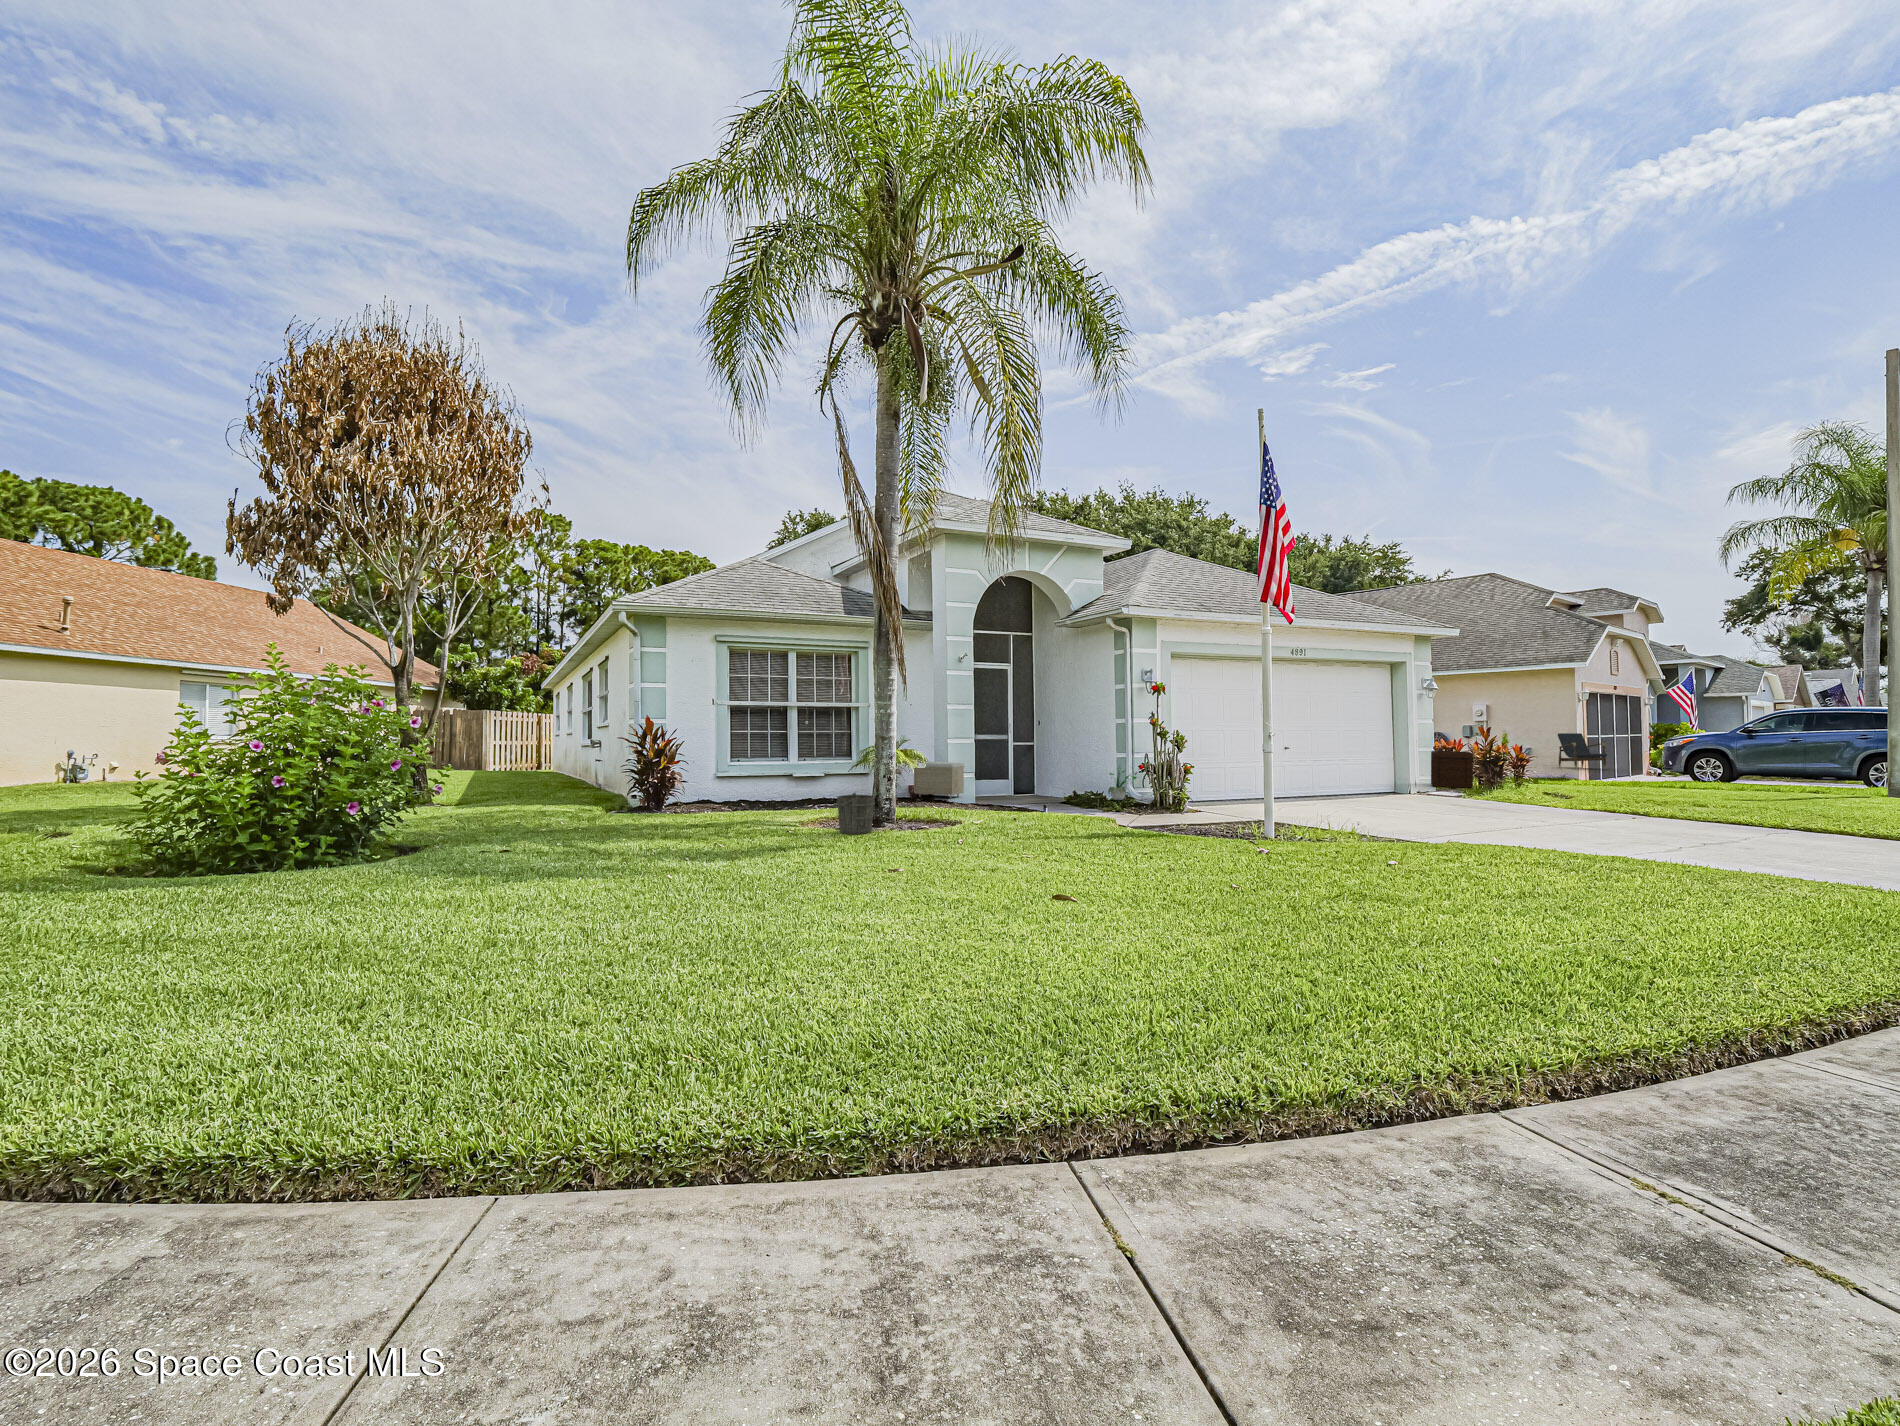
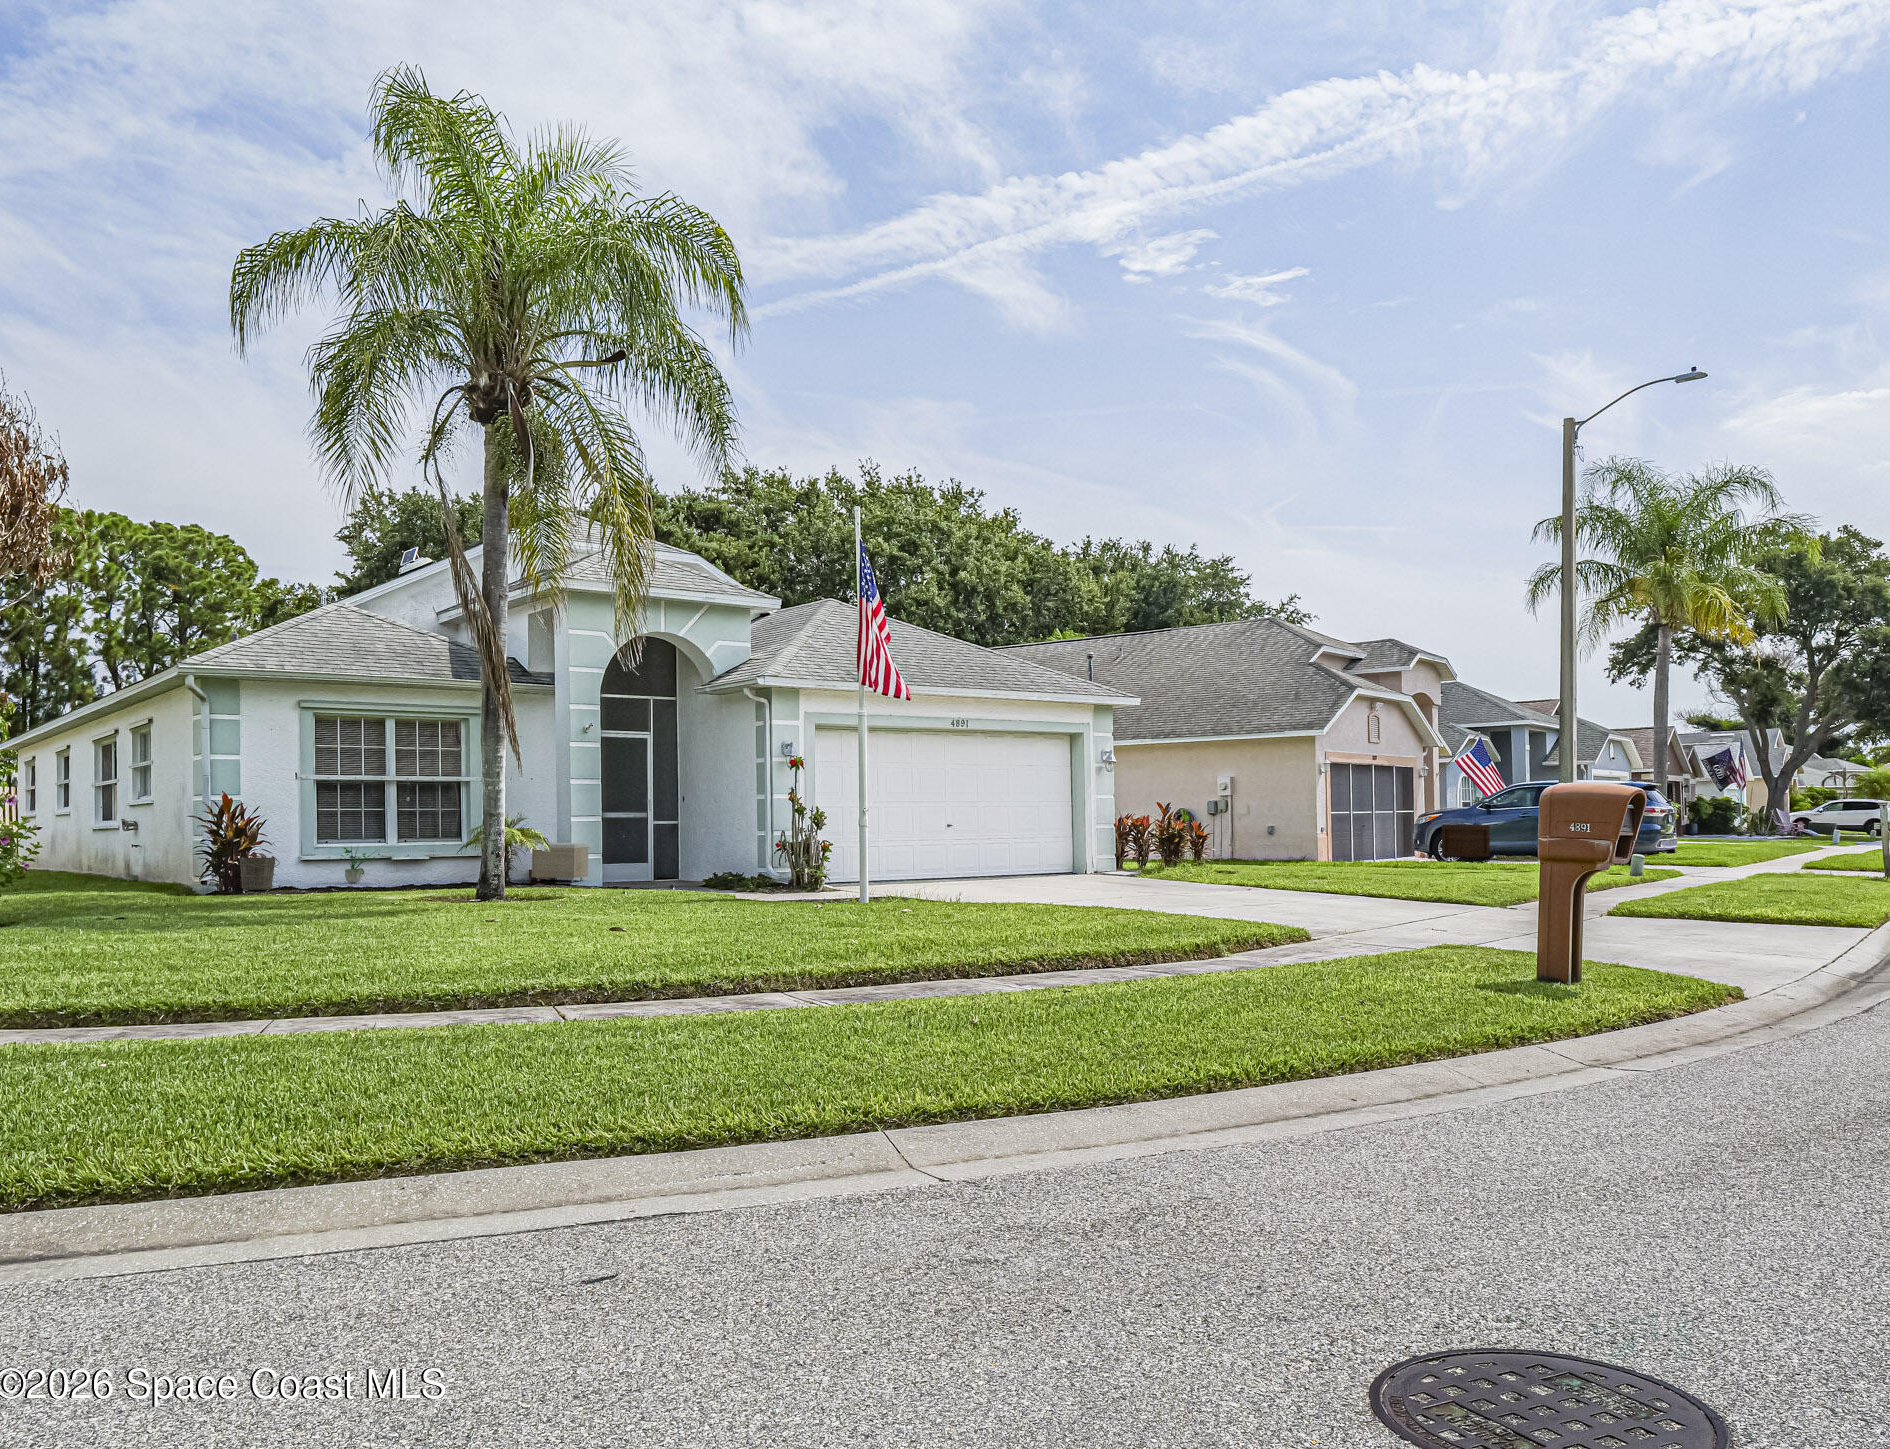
lounge chair: present [1558,733,1607,769] -> none [1305,810,1348,851]
wooden crate: present [1431,751,1473,788] -> present [1442,824,1490,858]
potted plant: present [1108,768,1137,800] -> present [341,847,380,883]
bucket: present [833,793,875,834] -> present [239,856,280,890]

